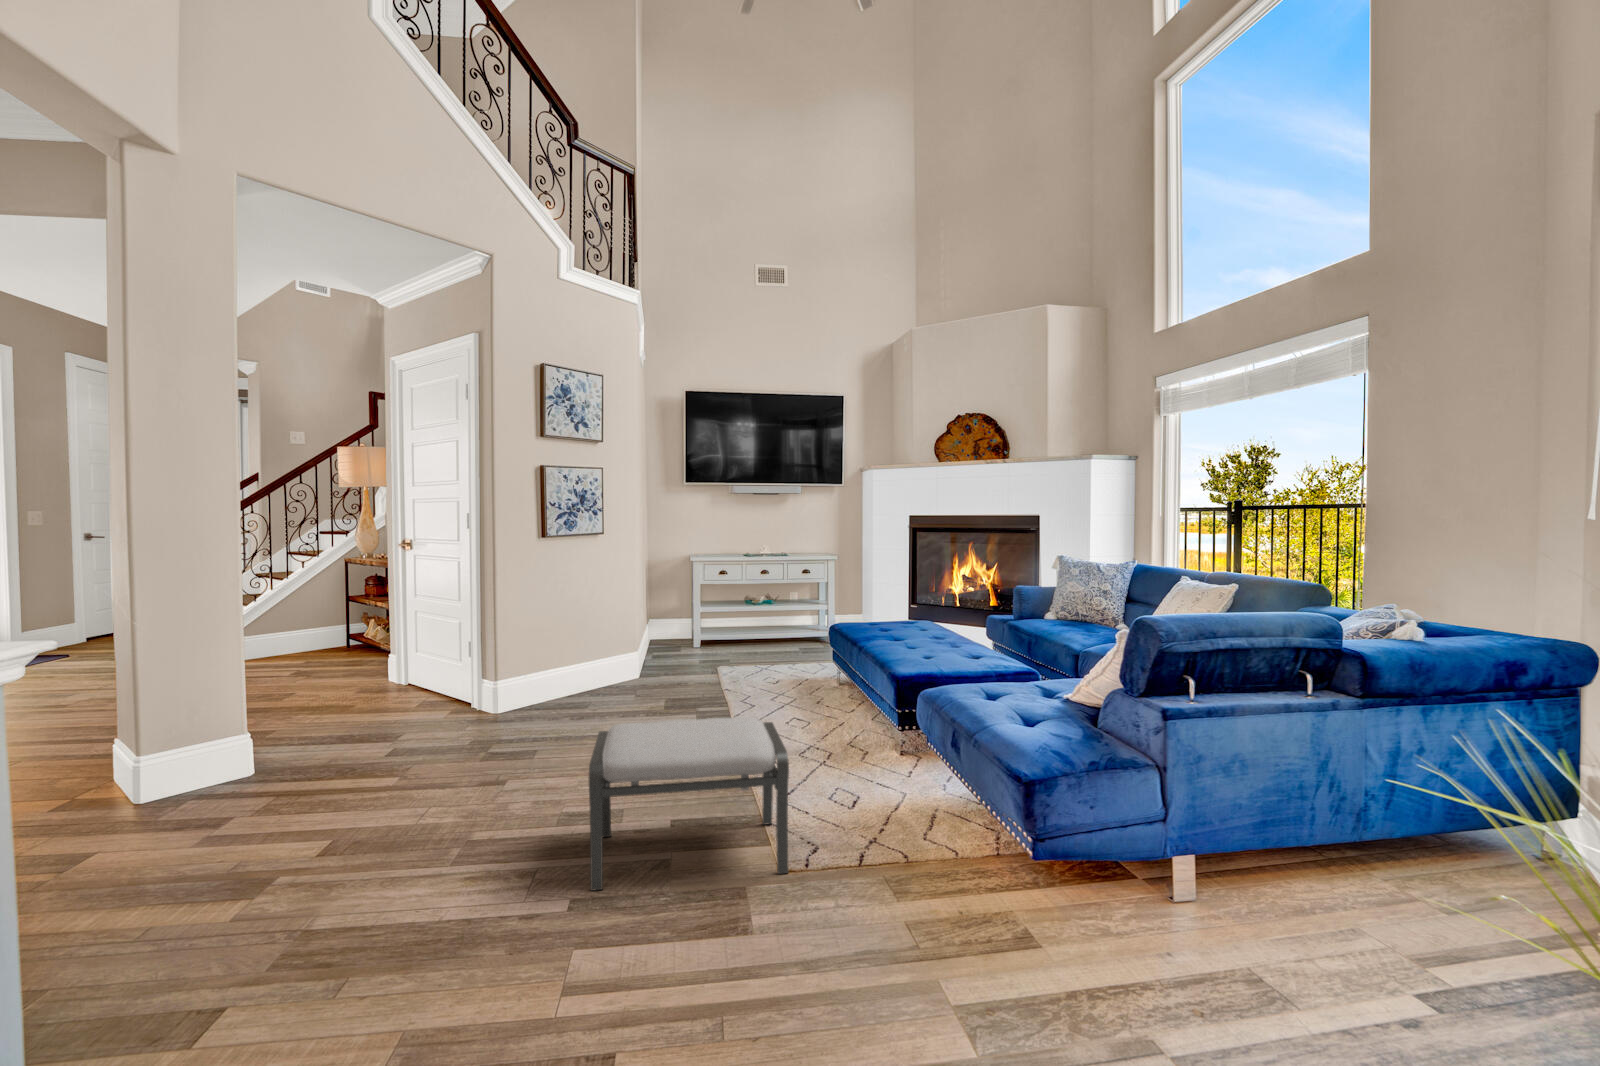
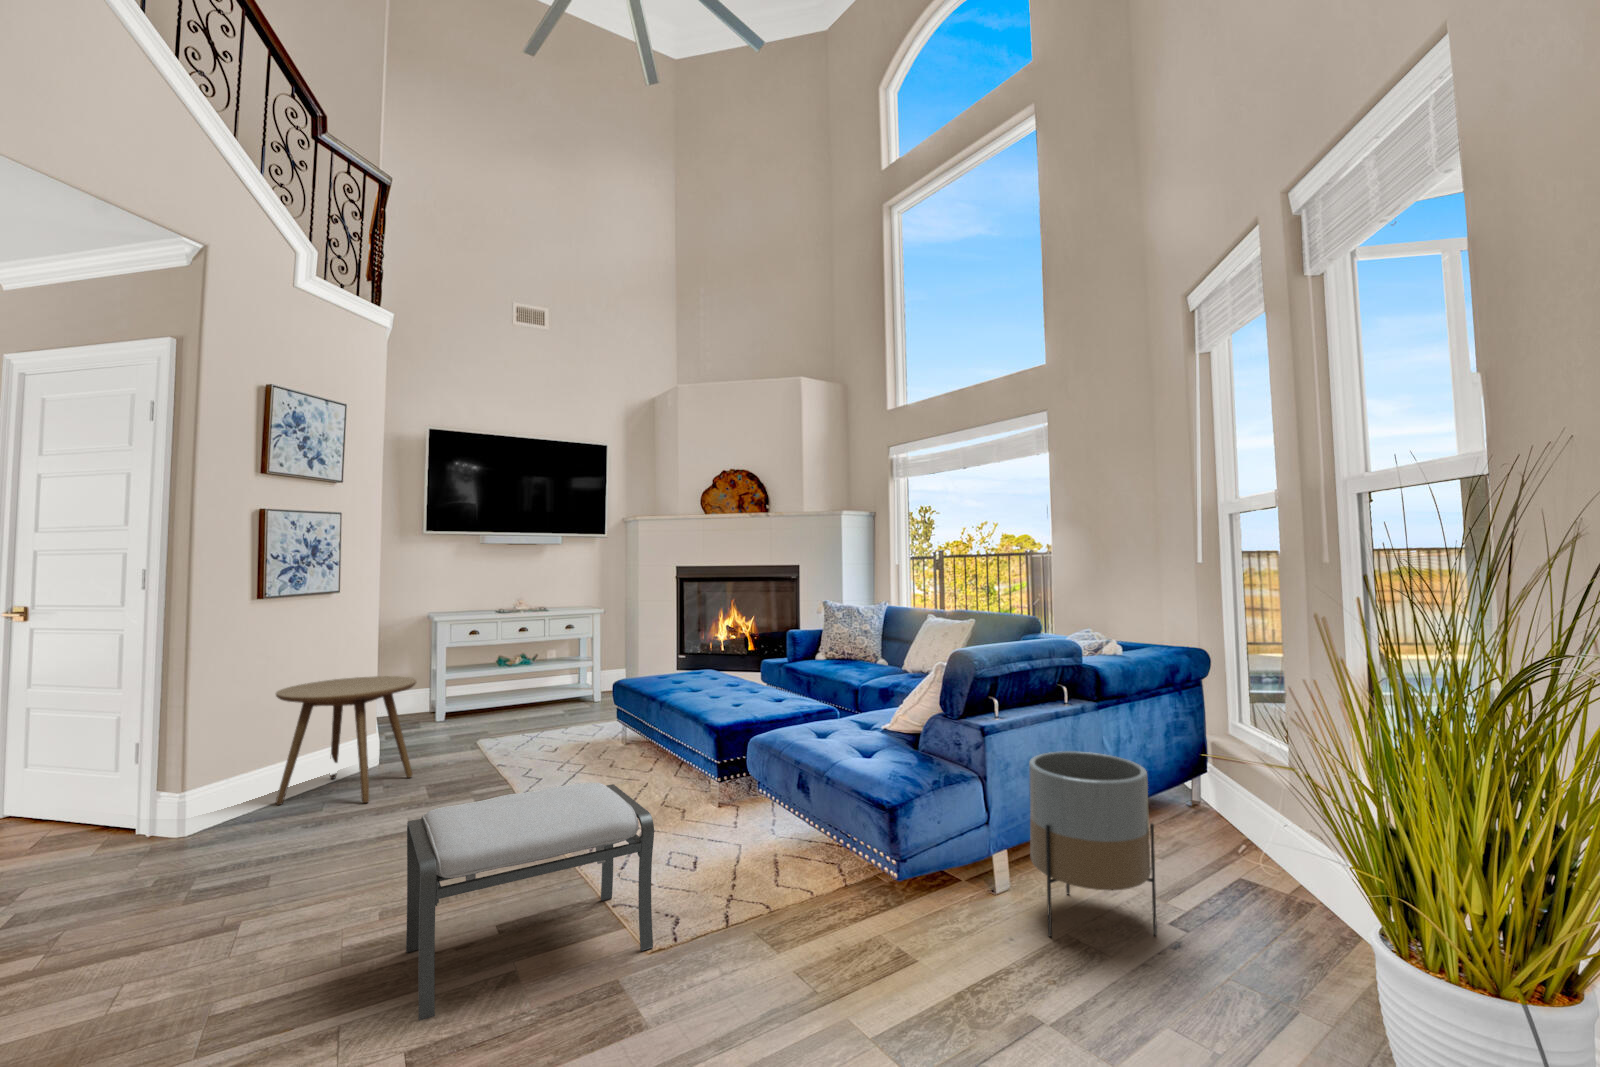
side table: none [552,608,657,714] -> present [276,676,416,805]
planter: none [1197,746,1357,978] -> present [1029,751,1157,937]

